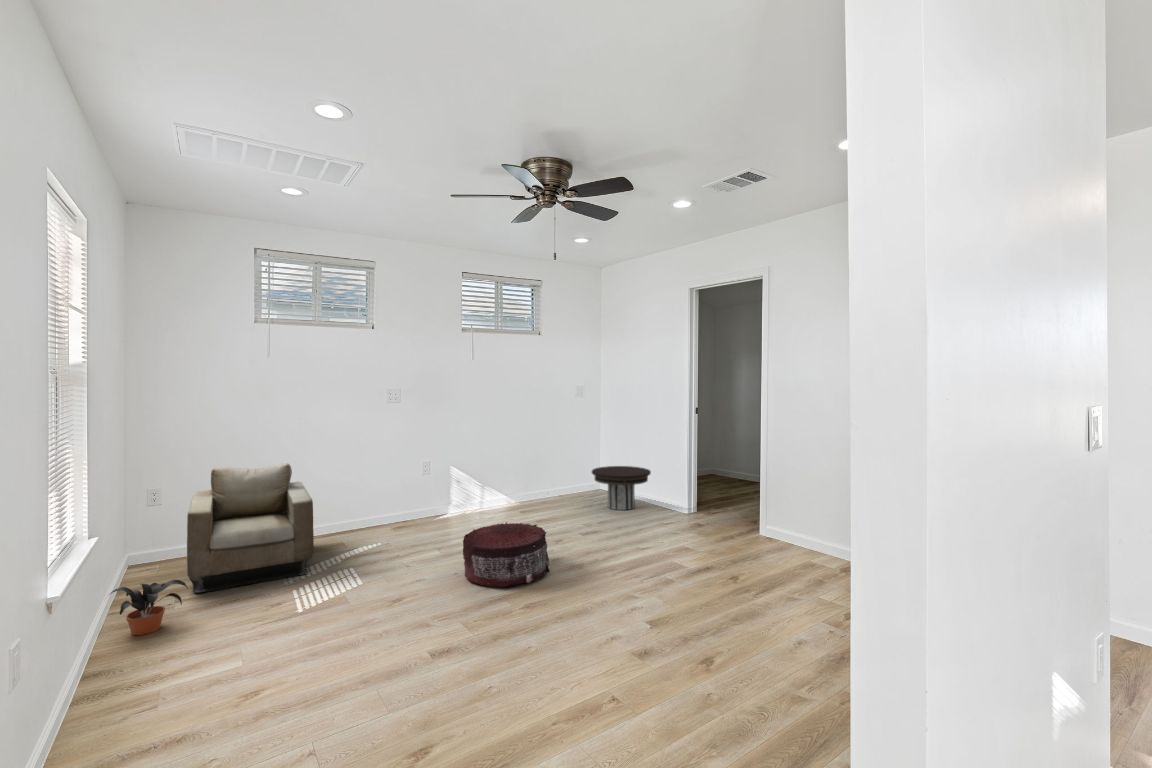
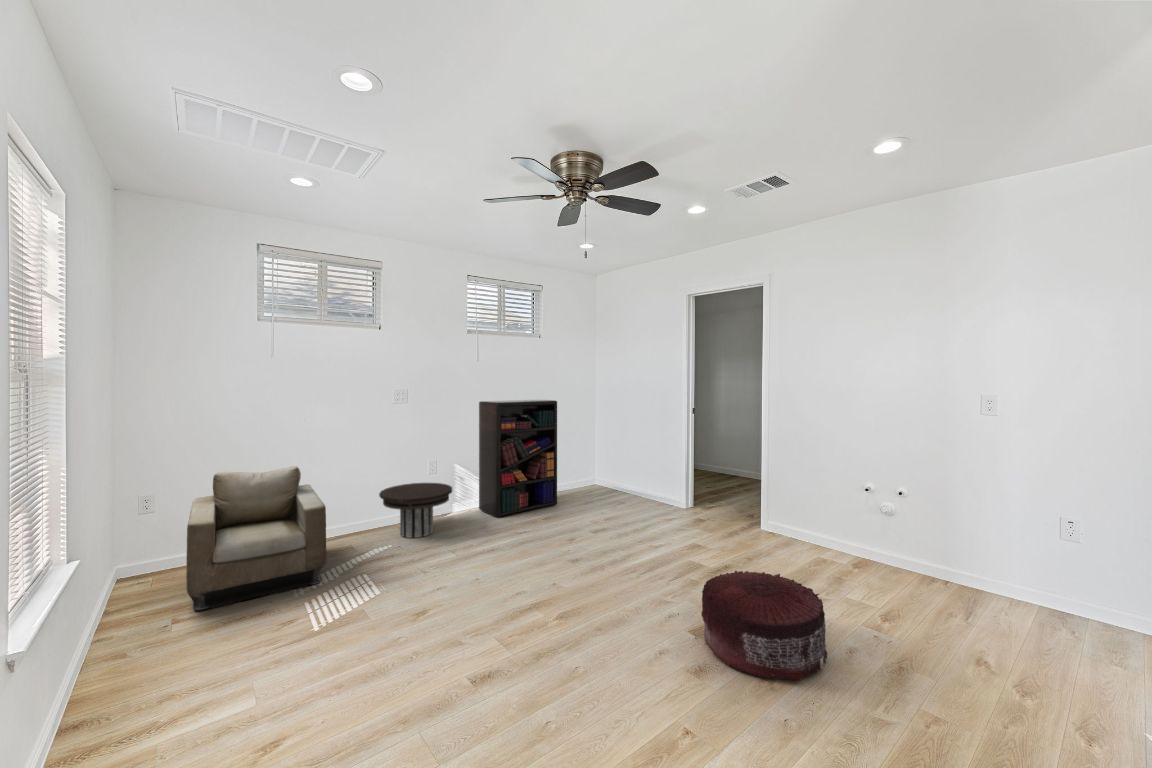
bookshelf: none [472,399,555,520] -> present [479,400,557,517]
side table: present [592,466,651,510] -> present [379,483,452,538]
pouf: present [463,522,549,587] -> present [701,571,827,681]
potted plant: present [109,580,188,635] -> none [89,602,189,669]

